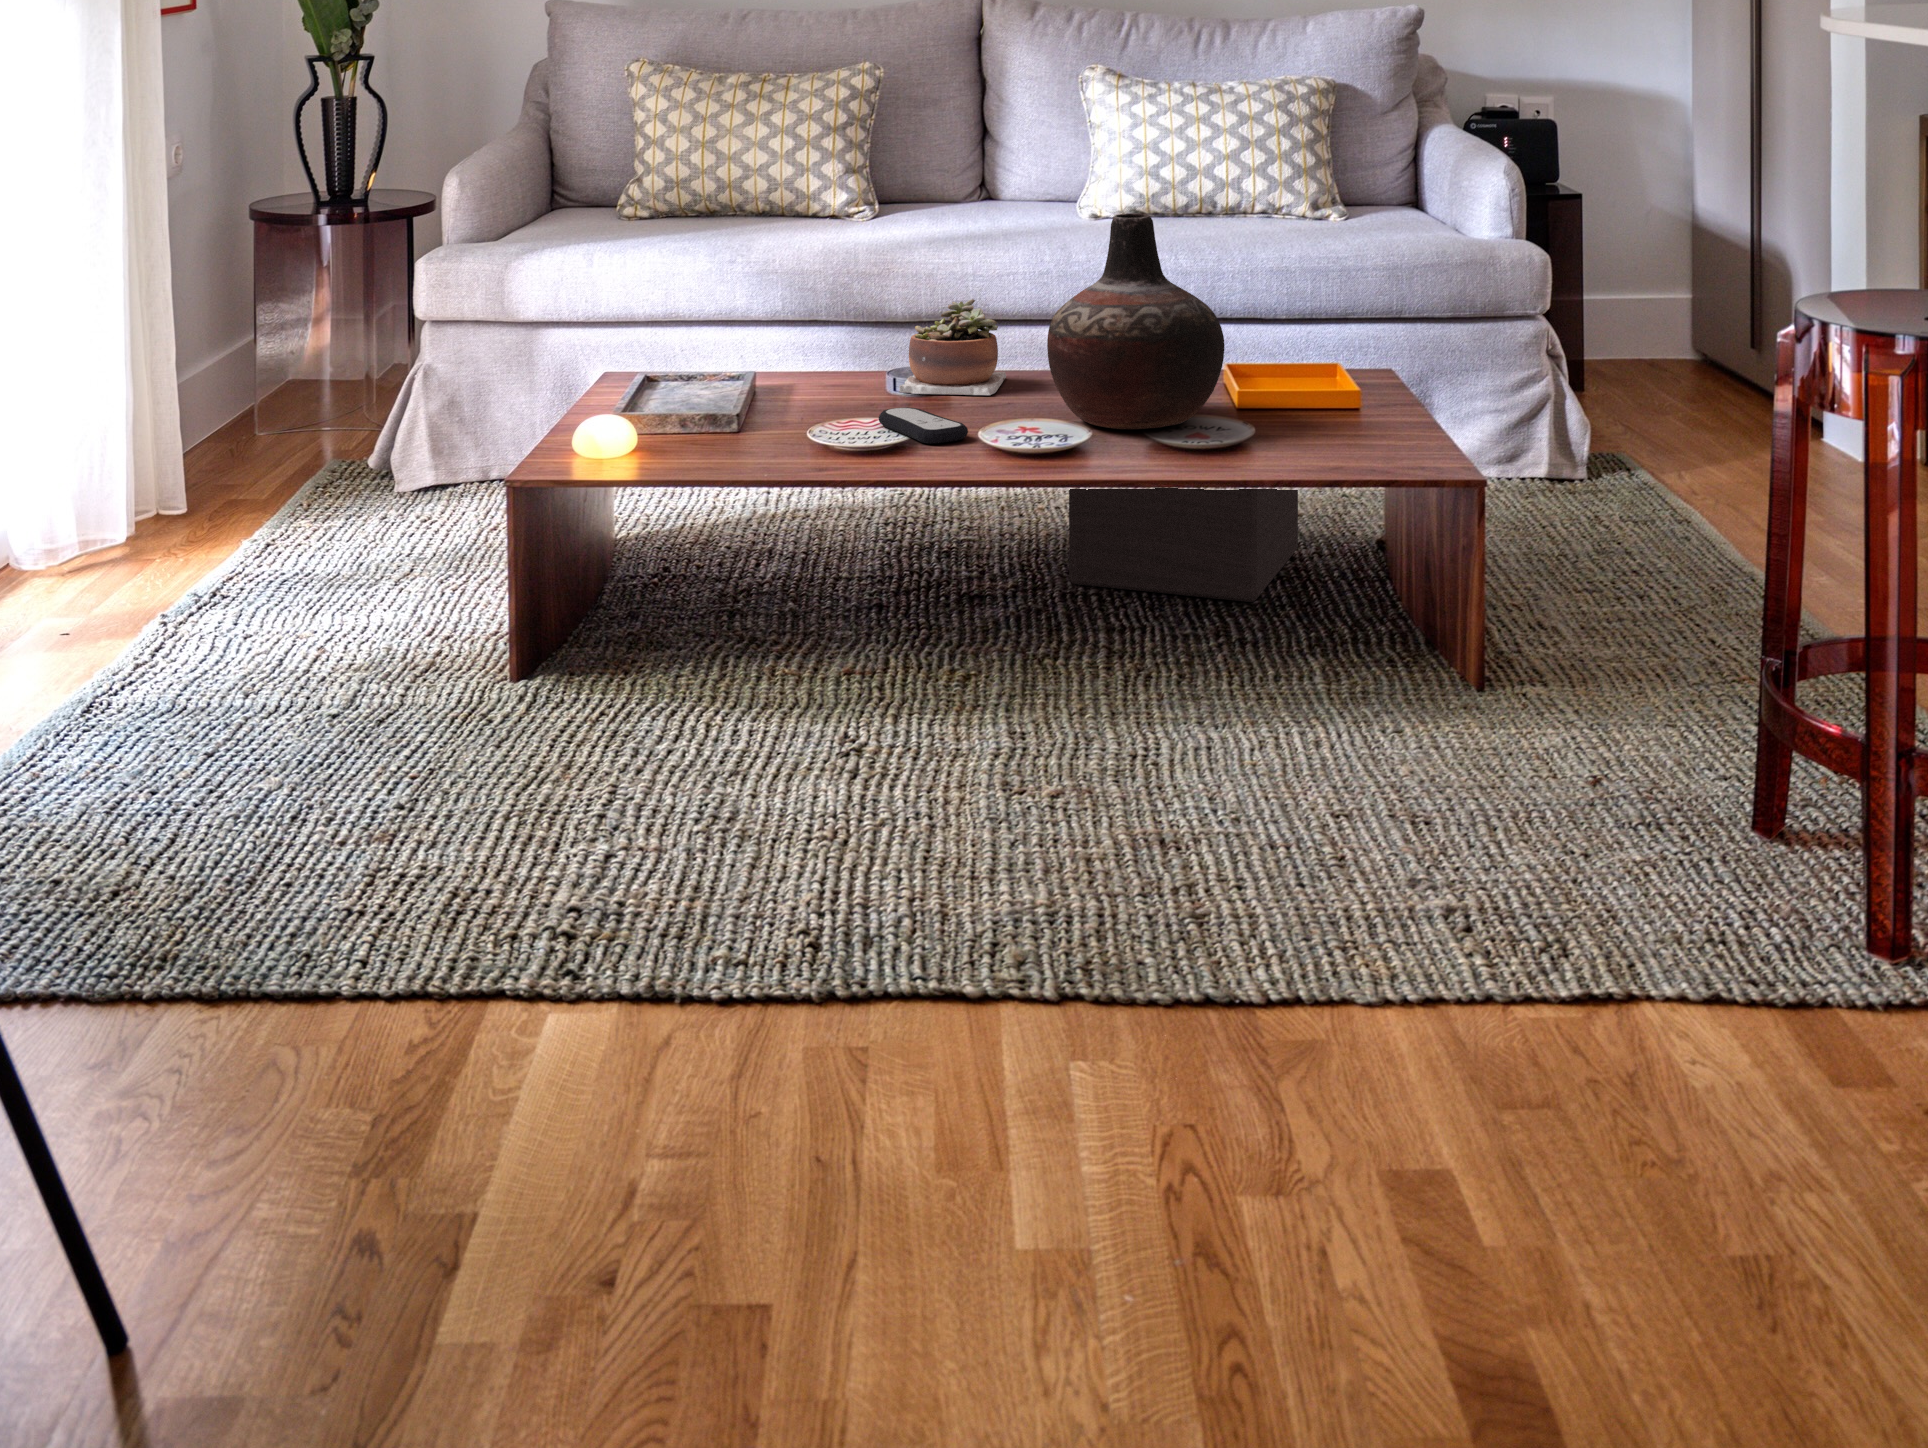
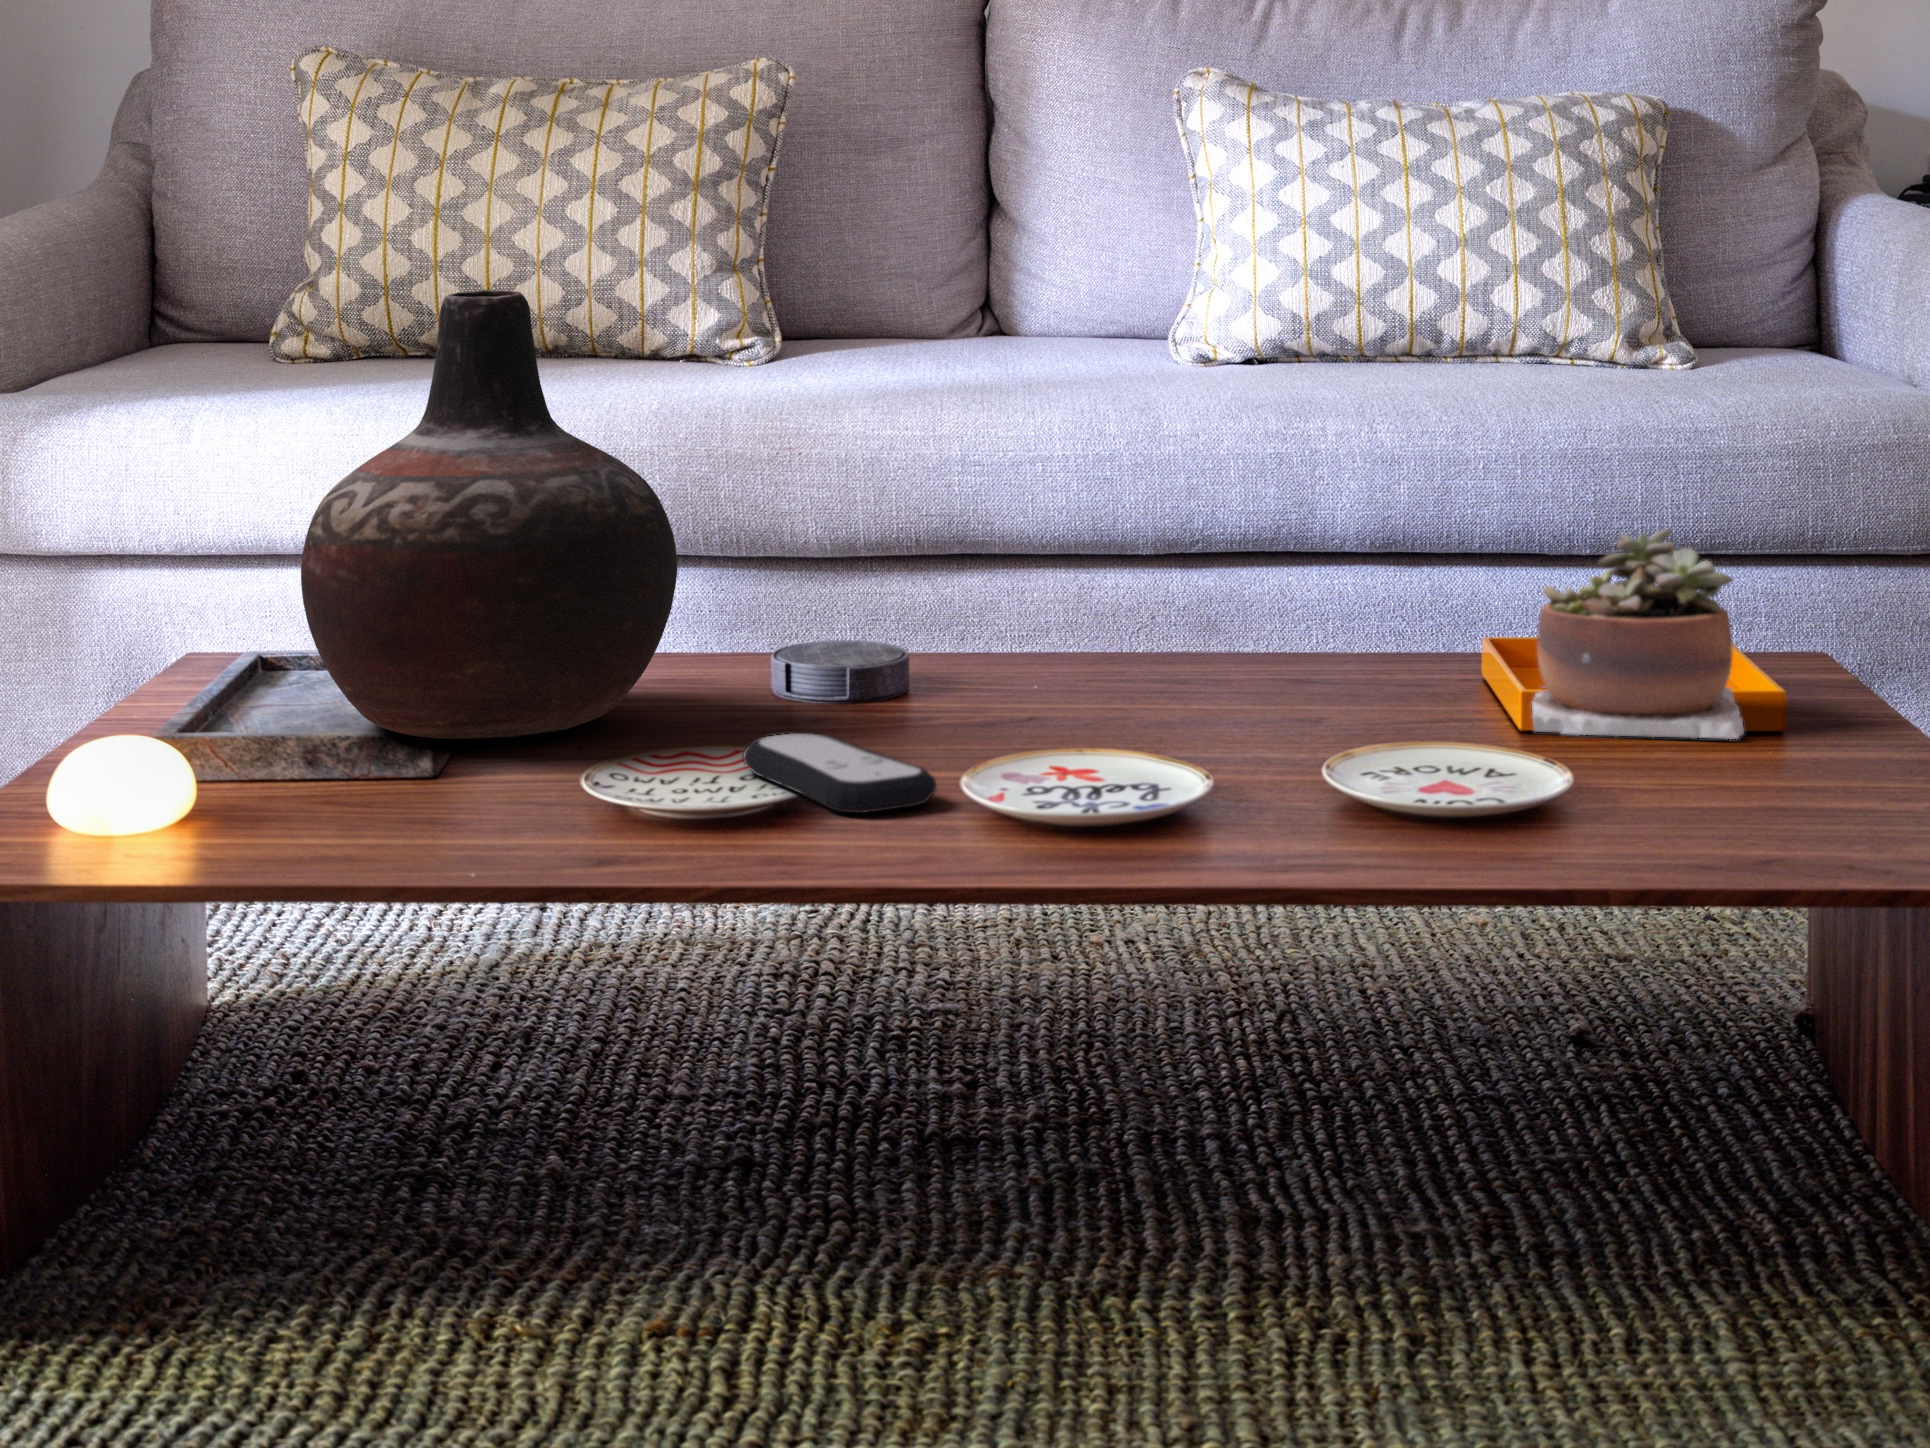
vase: present [1047,213,1224,429] -> present [301,290,677,739]
succulent plant: present [899,299,1006,395] -> present [1532,529,1744,739]
footstool: present [1069,485,1298,602] -> none [1156,749,1635,1160]

